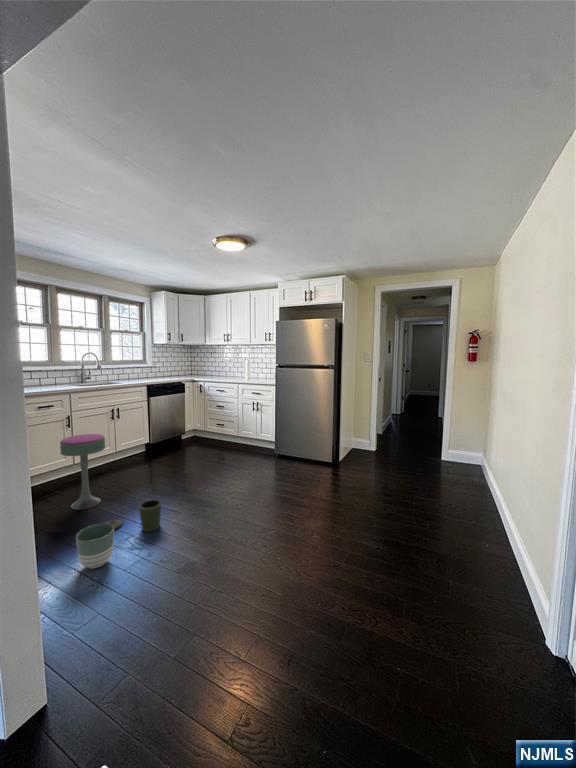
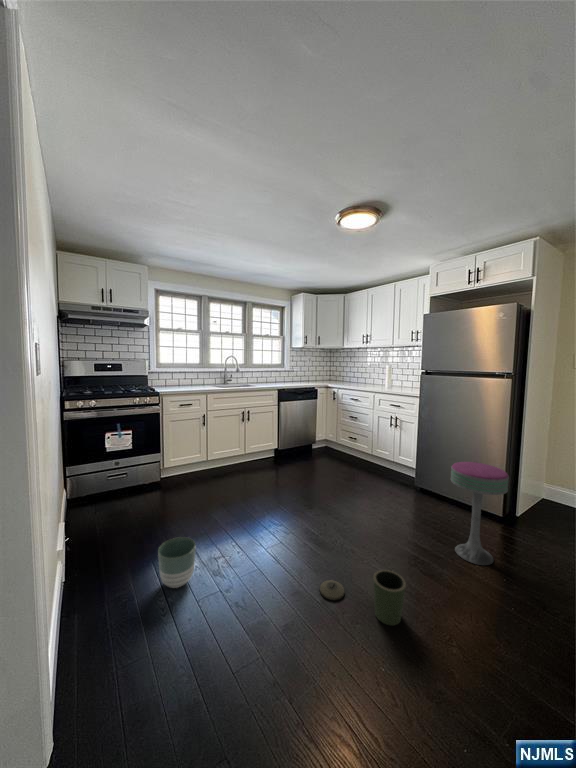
bar stool: present [60,434,105,510] -> present [451,462,509,565]
trash can: present [107,499,161,532] -> present [320,570,406,625]

